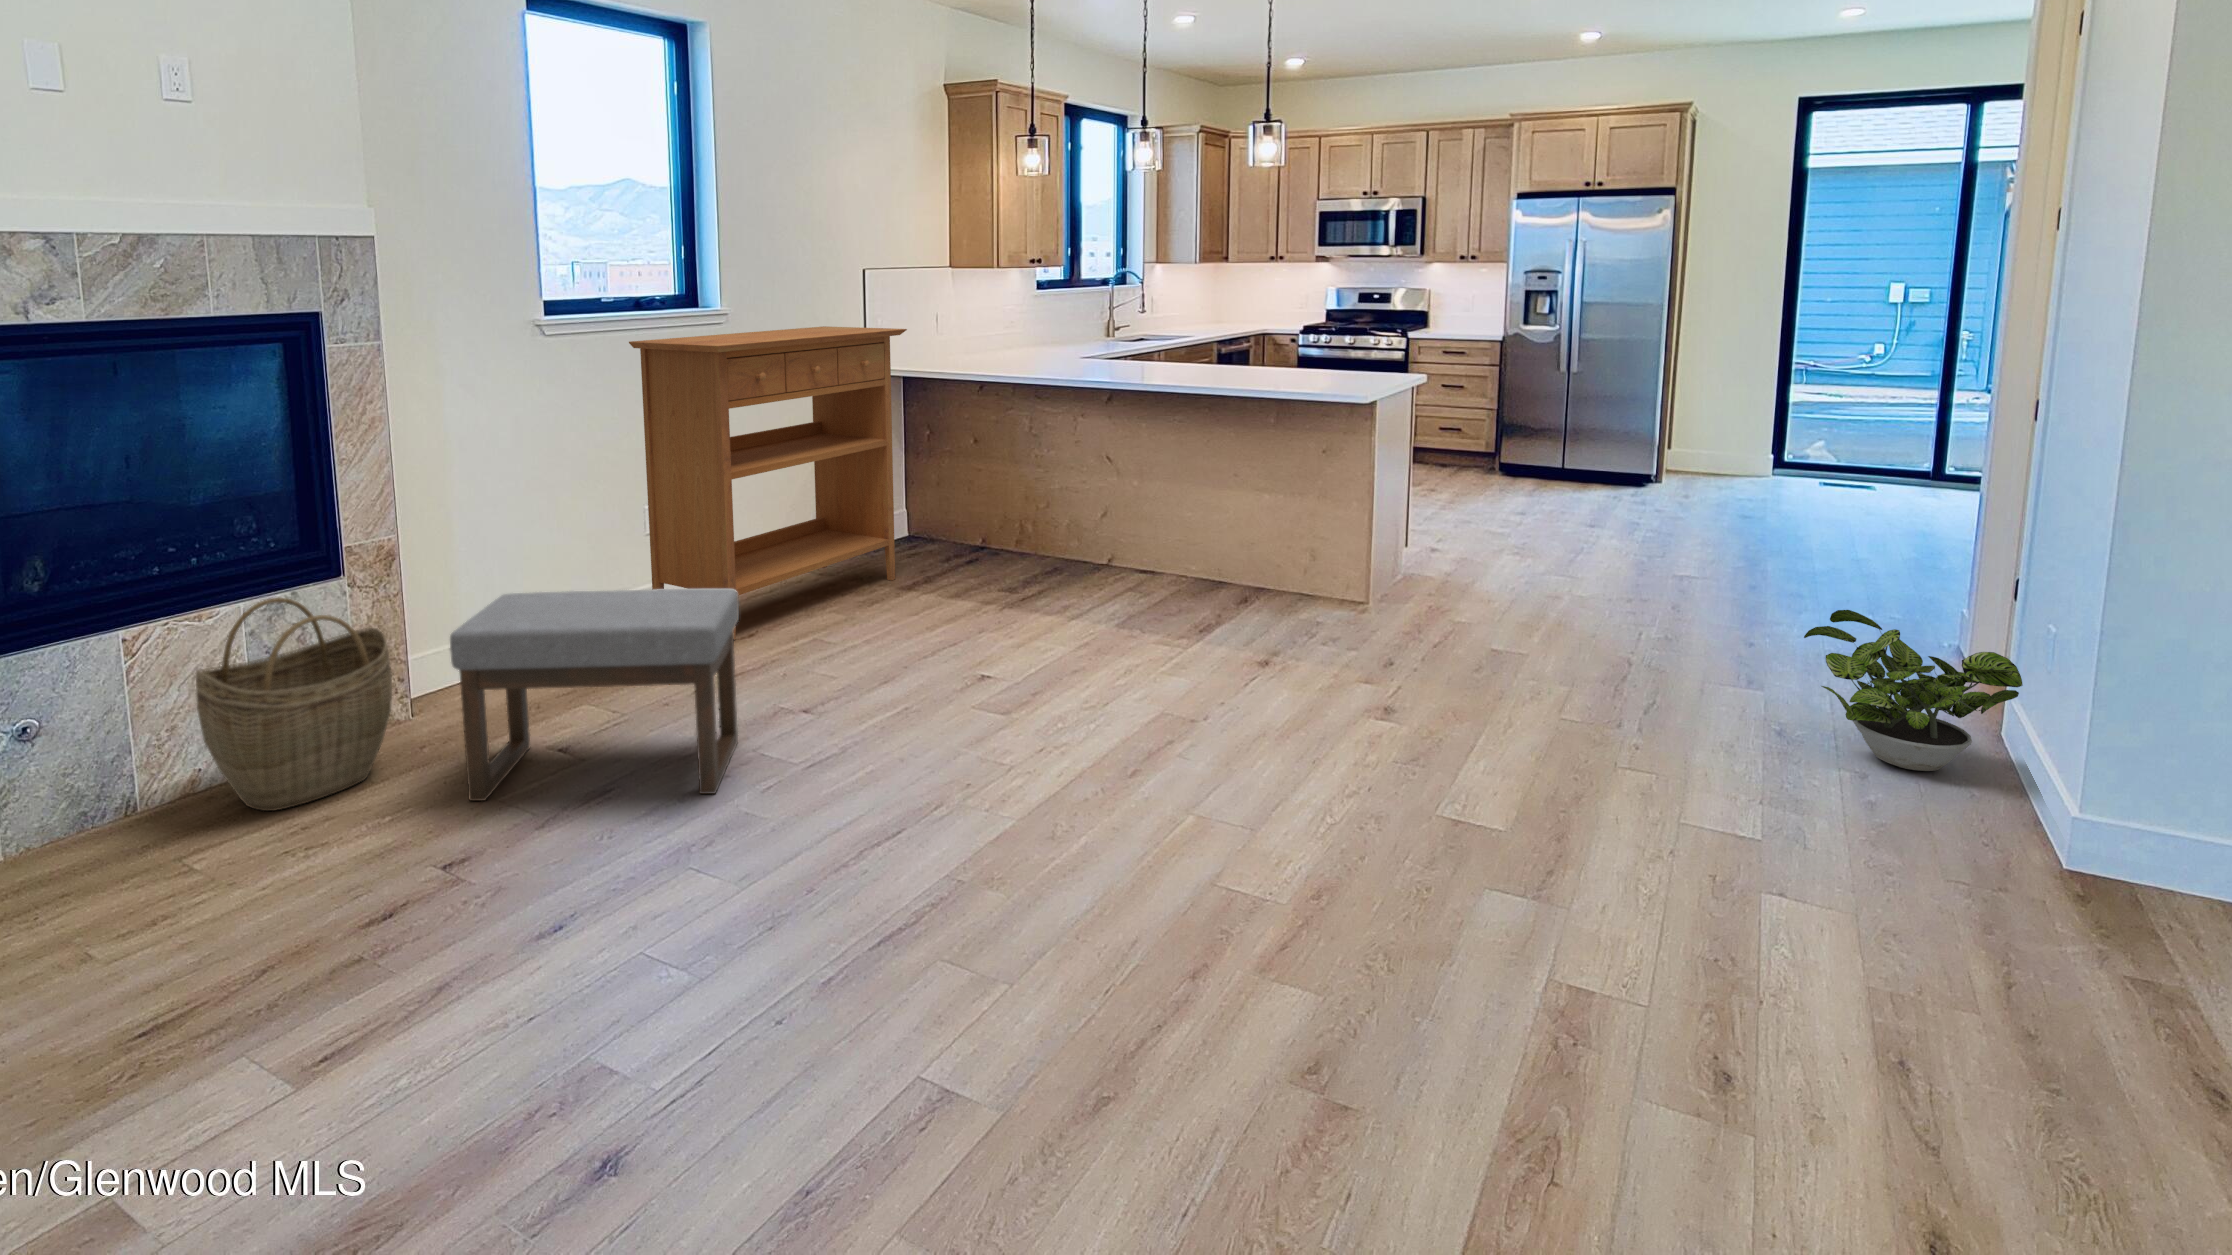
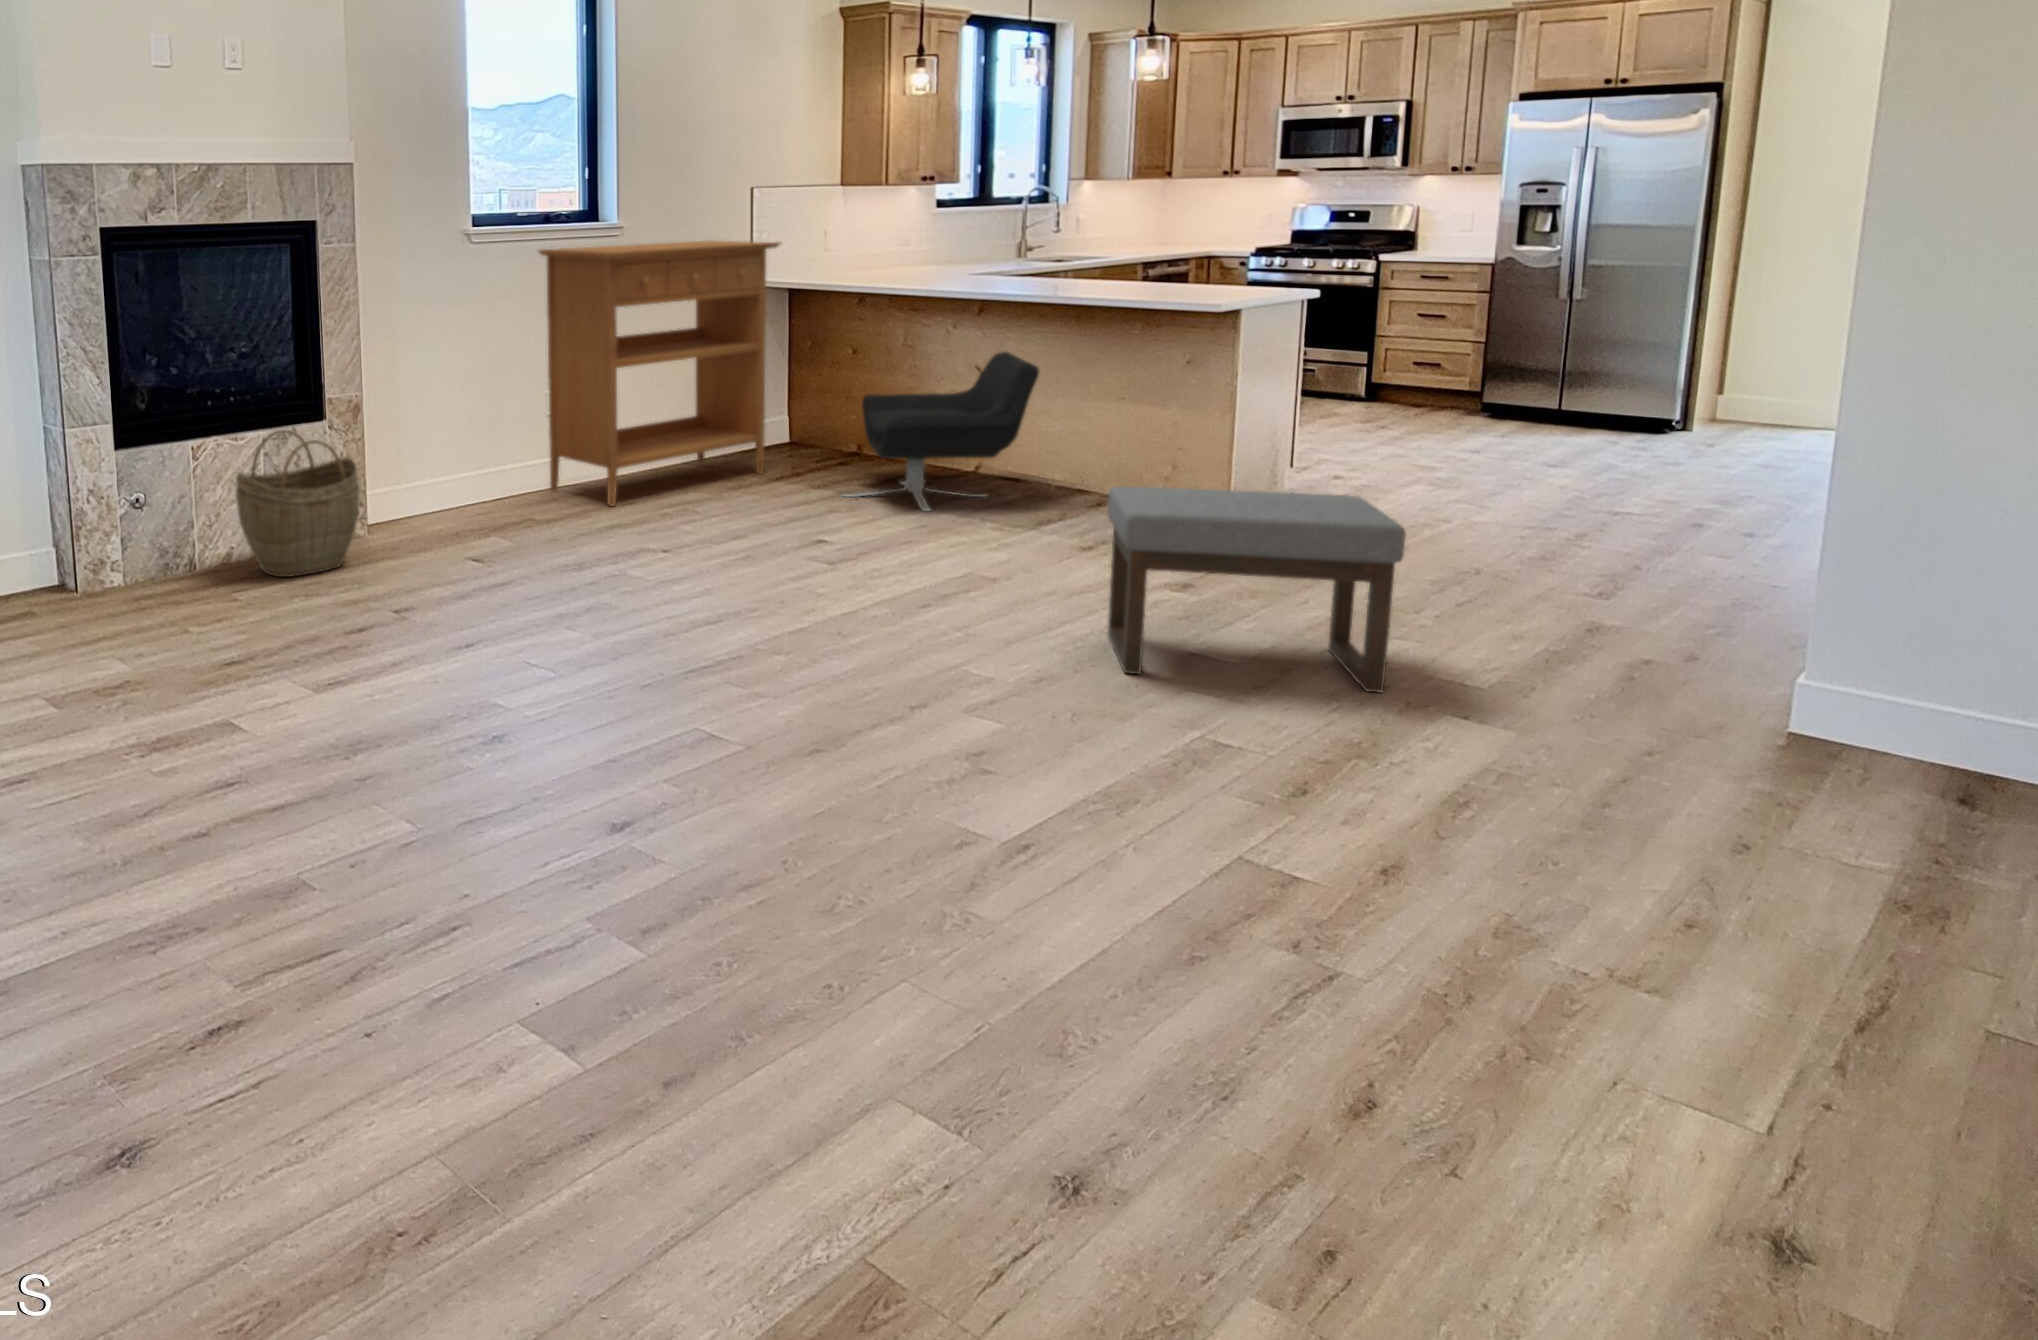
lounge chair: none [984,439,1183,618] -> present [843,352,1039,511]
ottoman: present [450,589,739,801] -> present [1108,486,1406,692]
potted plant: present [1804,610,2023,771] -> none [1647,522,1867,685]

